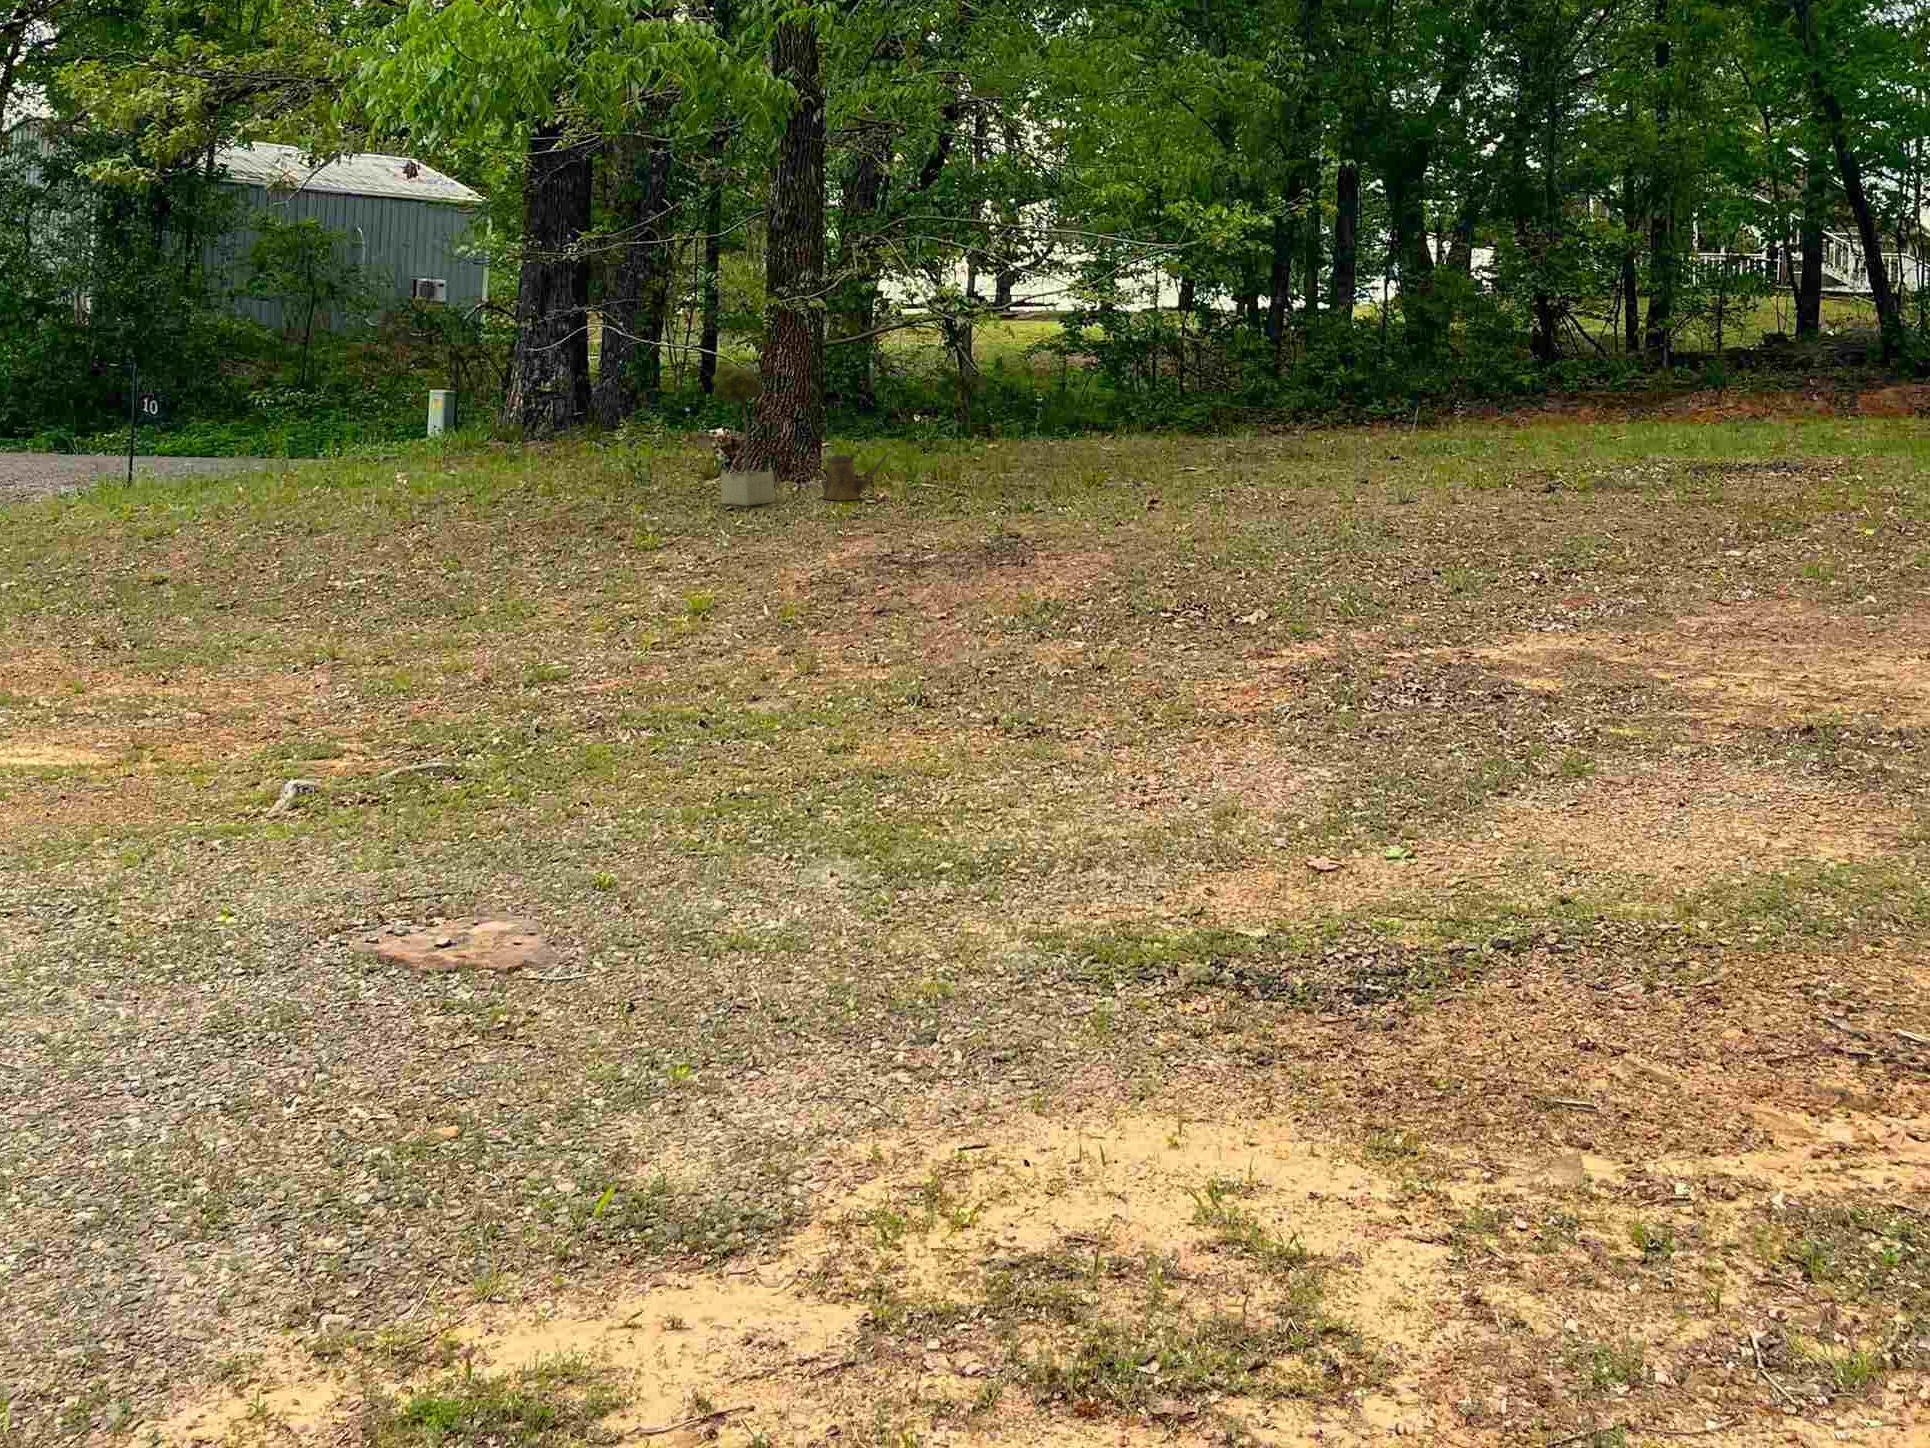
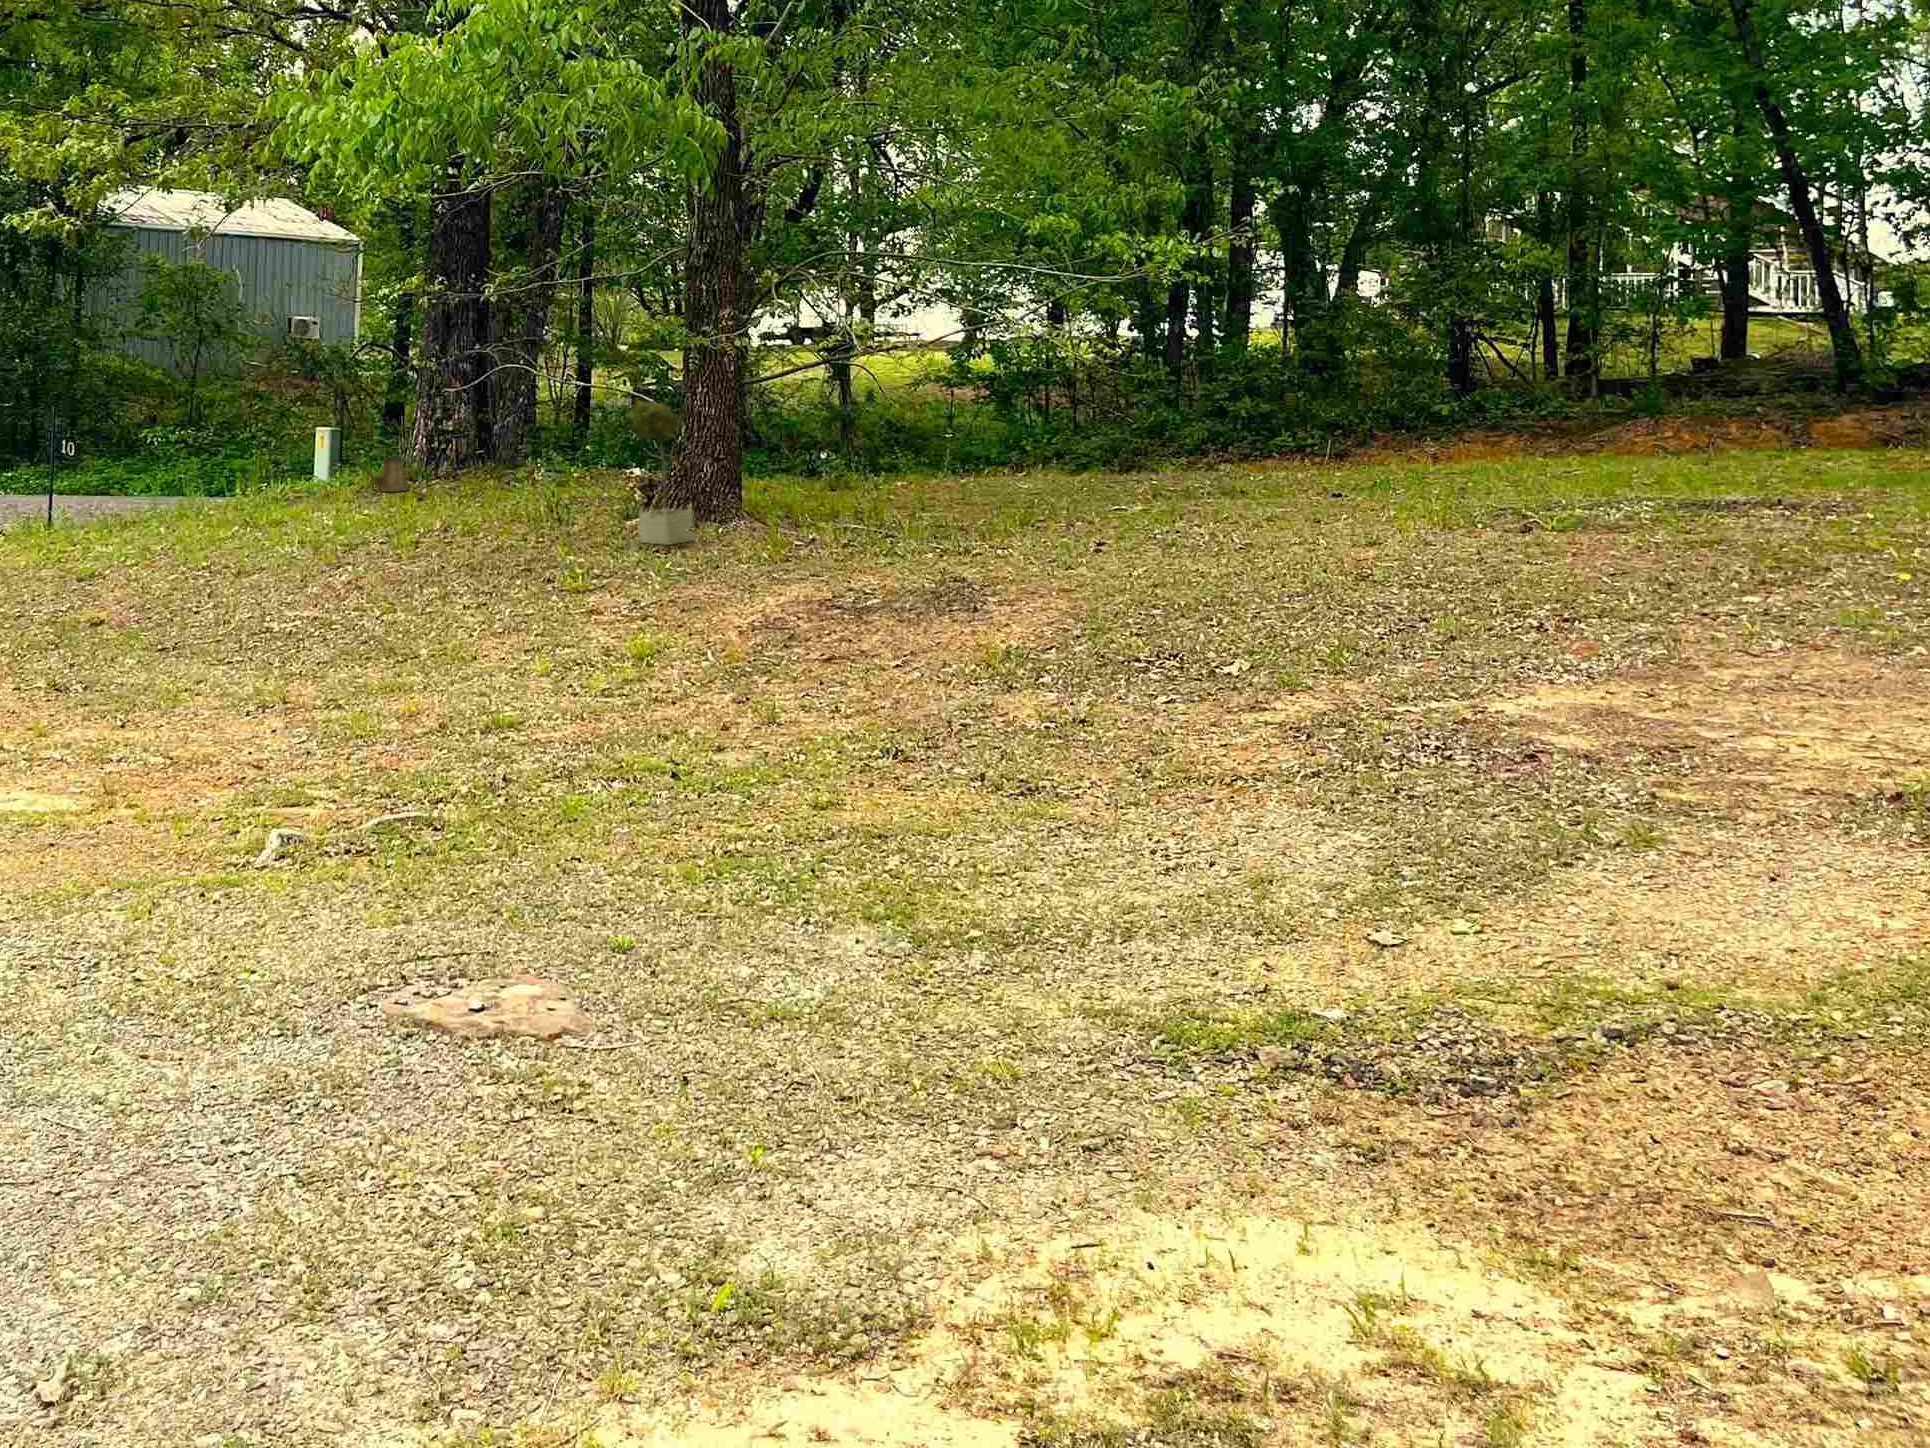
watering can: present [813,450,892,500] -> present [353,456,415,492]

